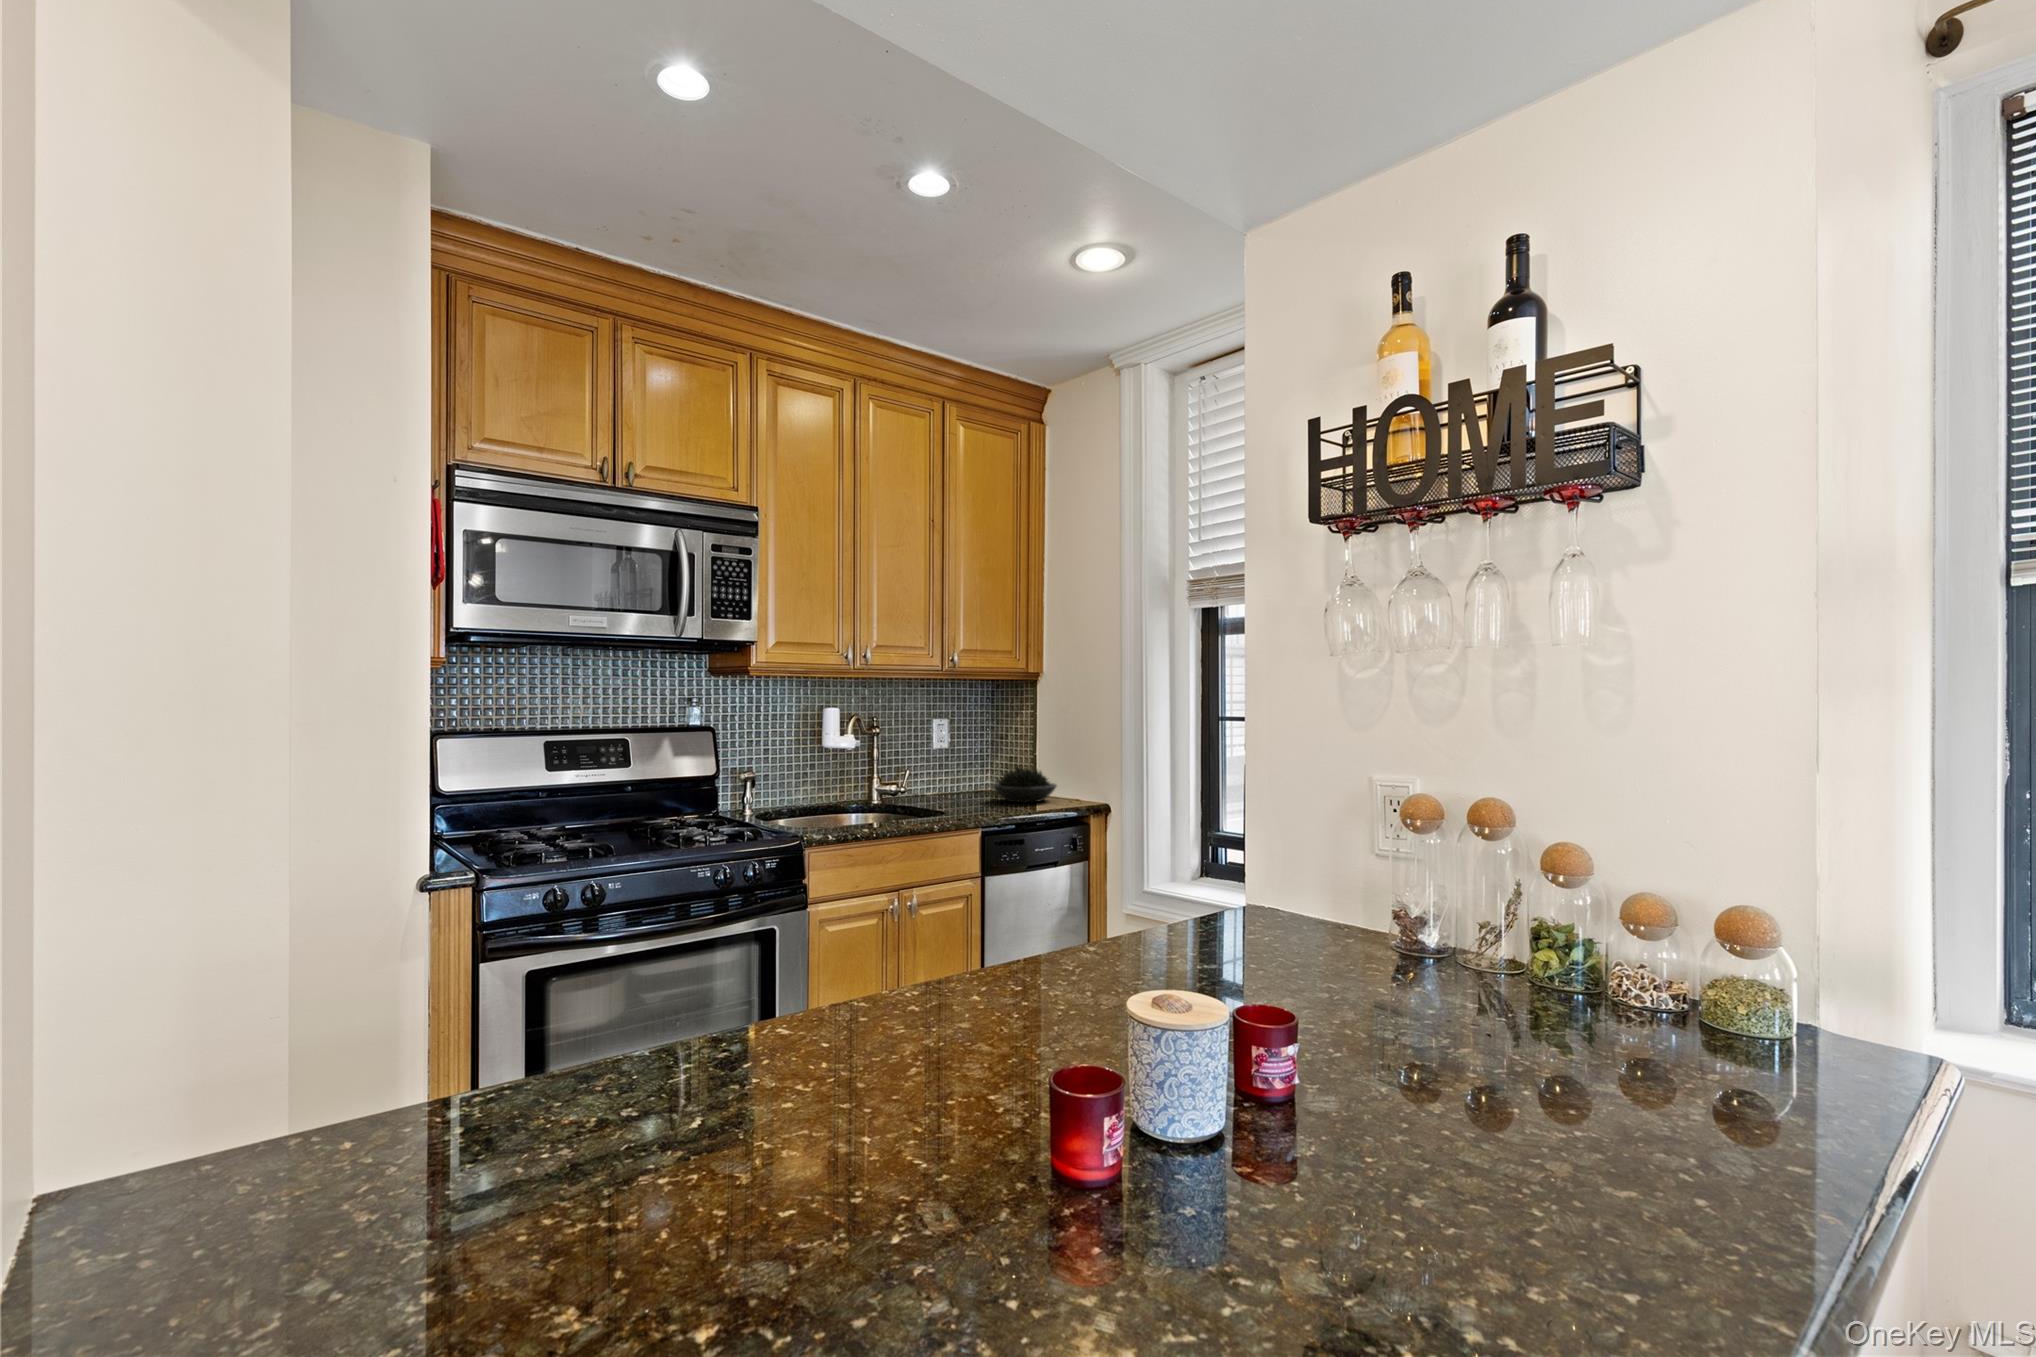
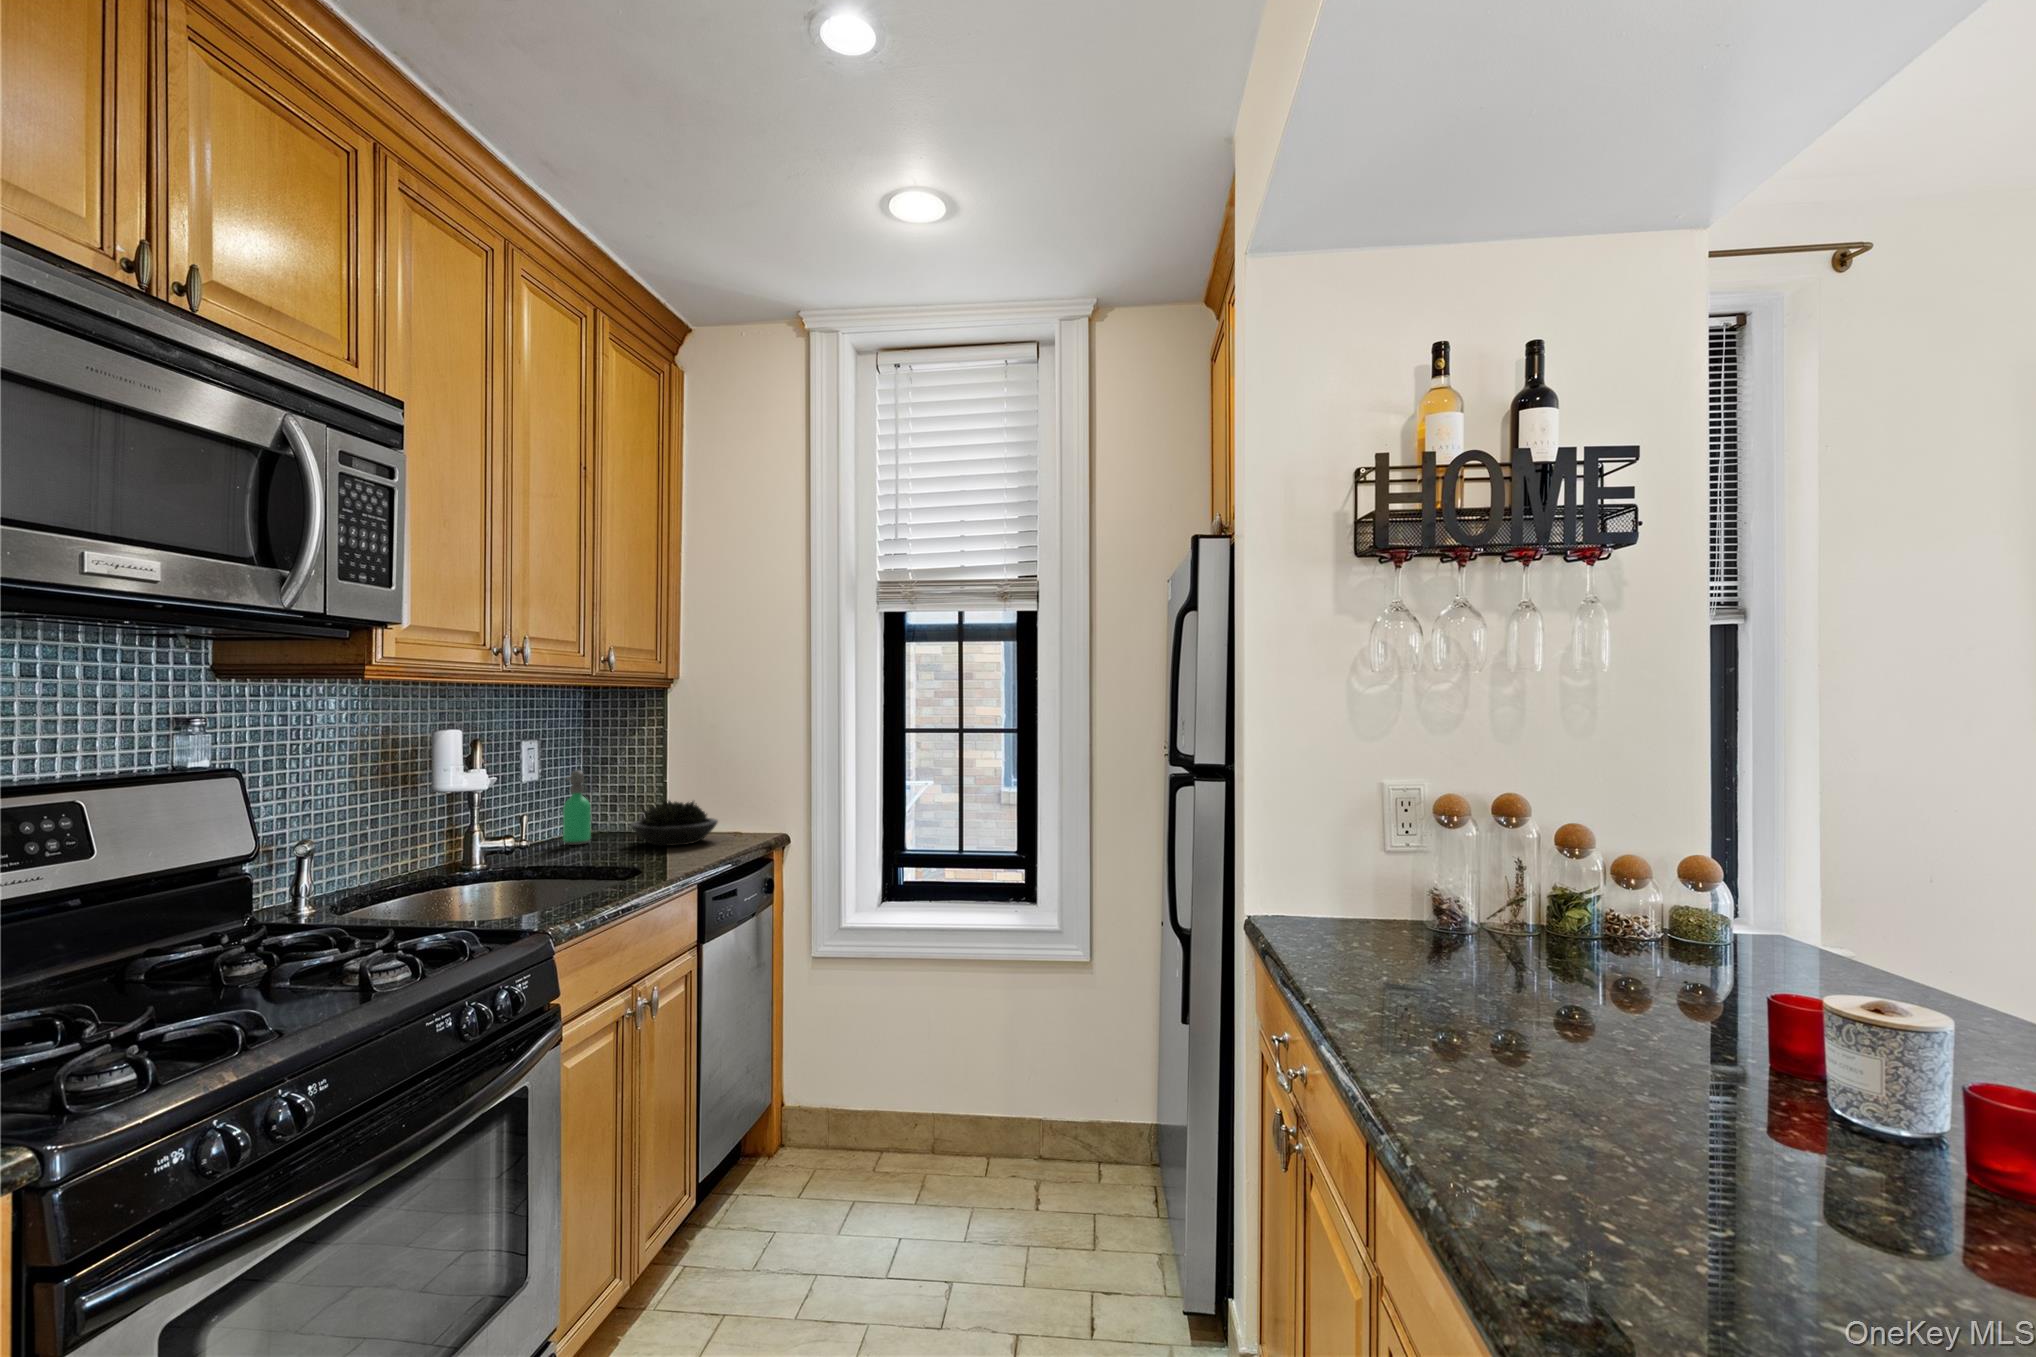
soap dispenser: none [961,742,982,796] -> present [563,770,591,845]

